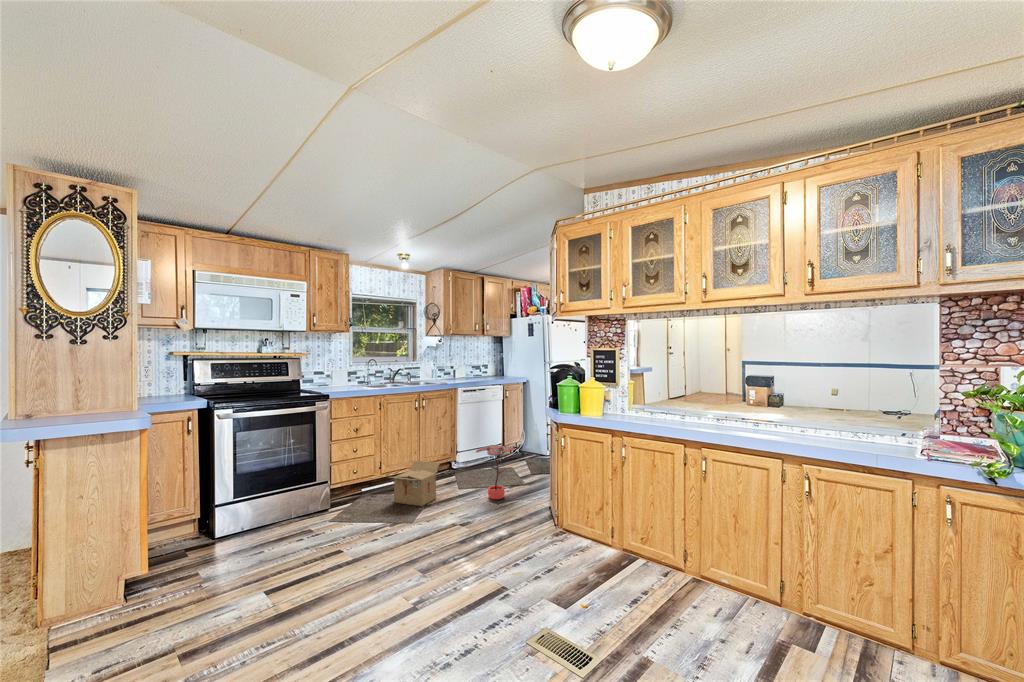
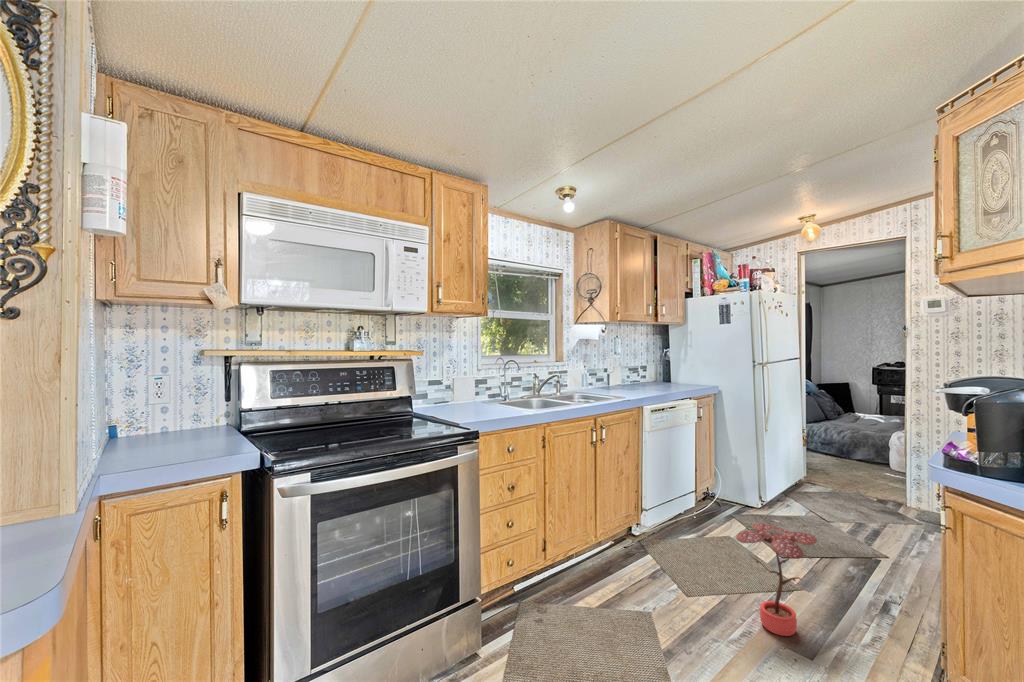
cardboard box: present [392,461,440,506] -> none [582,541,665,650]

